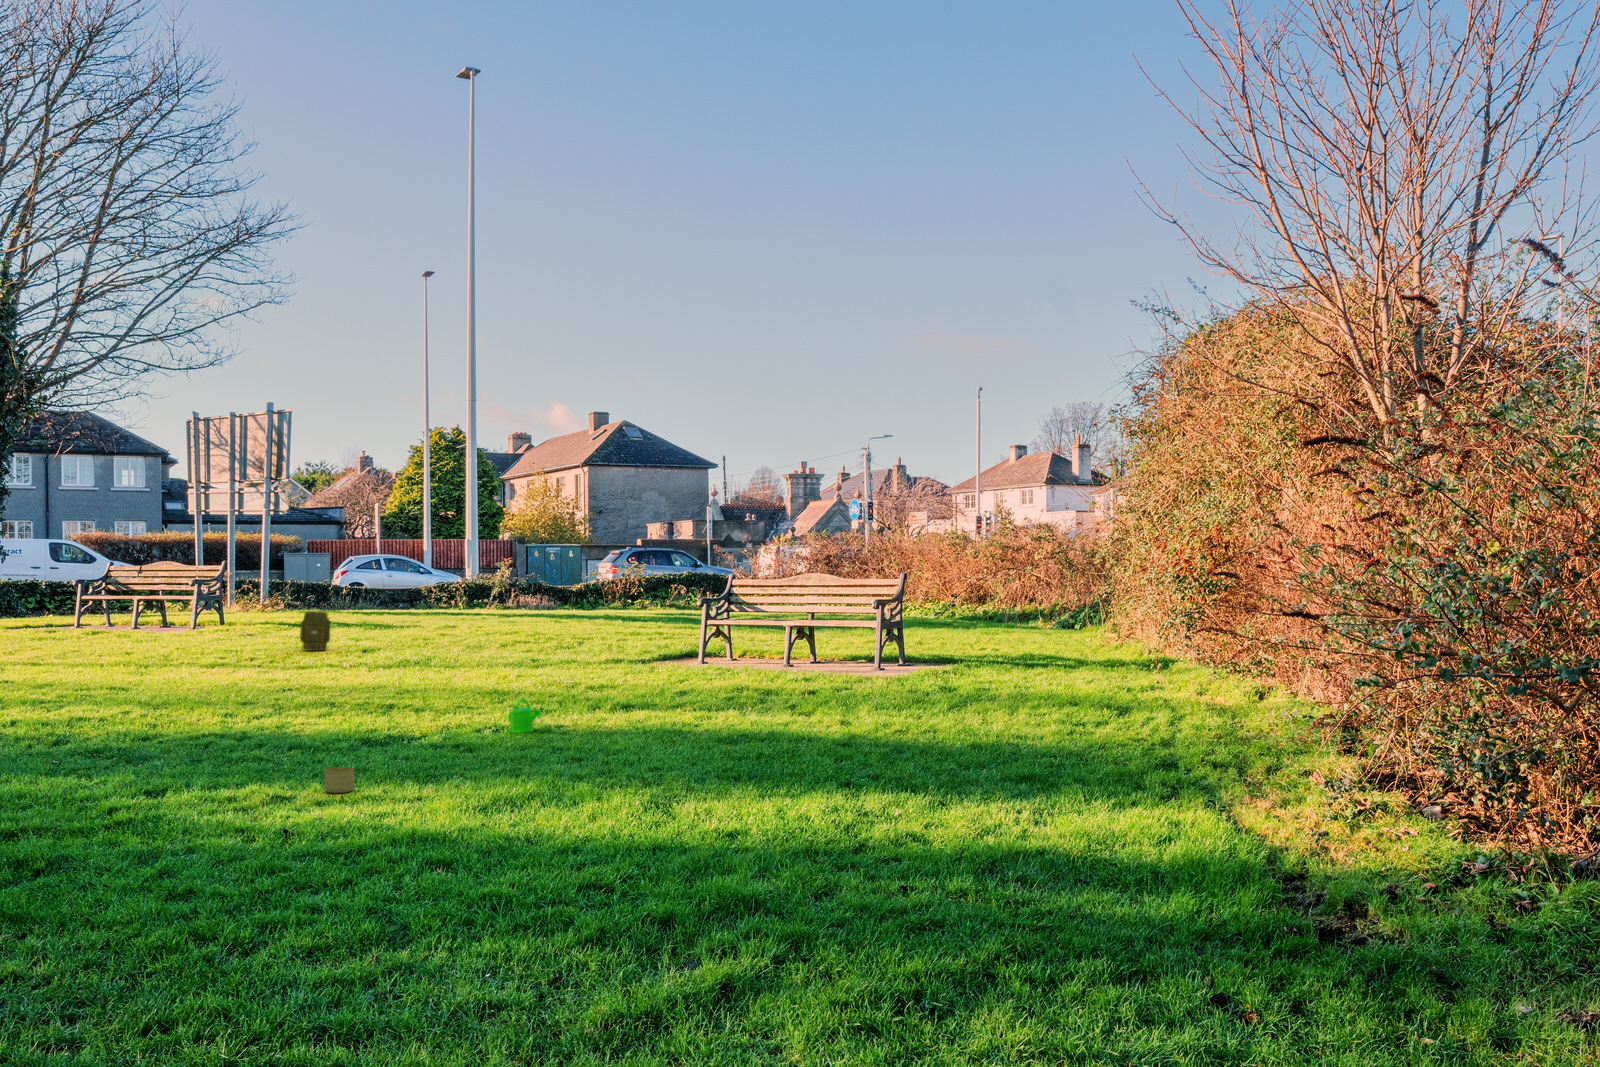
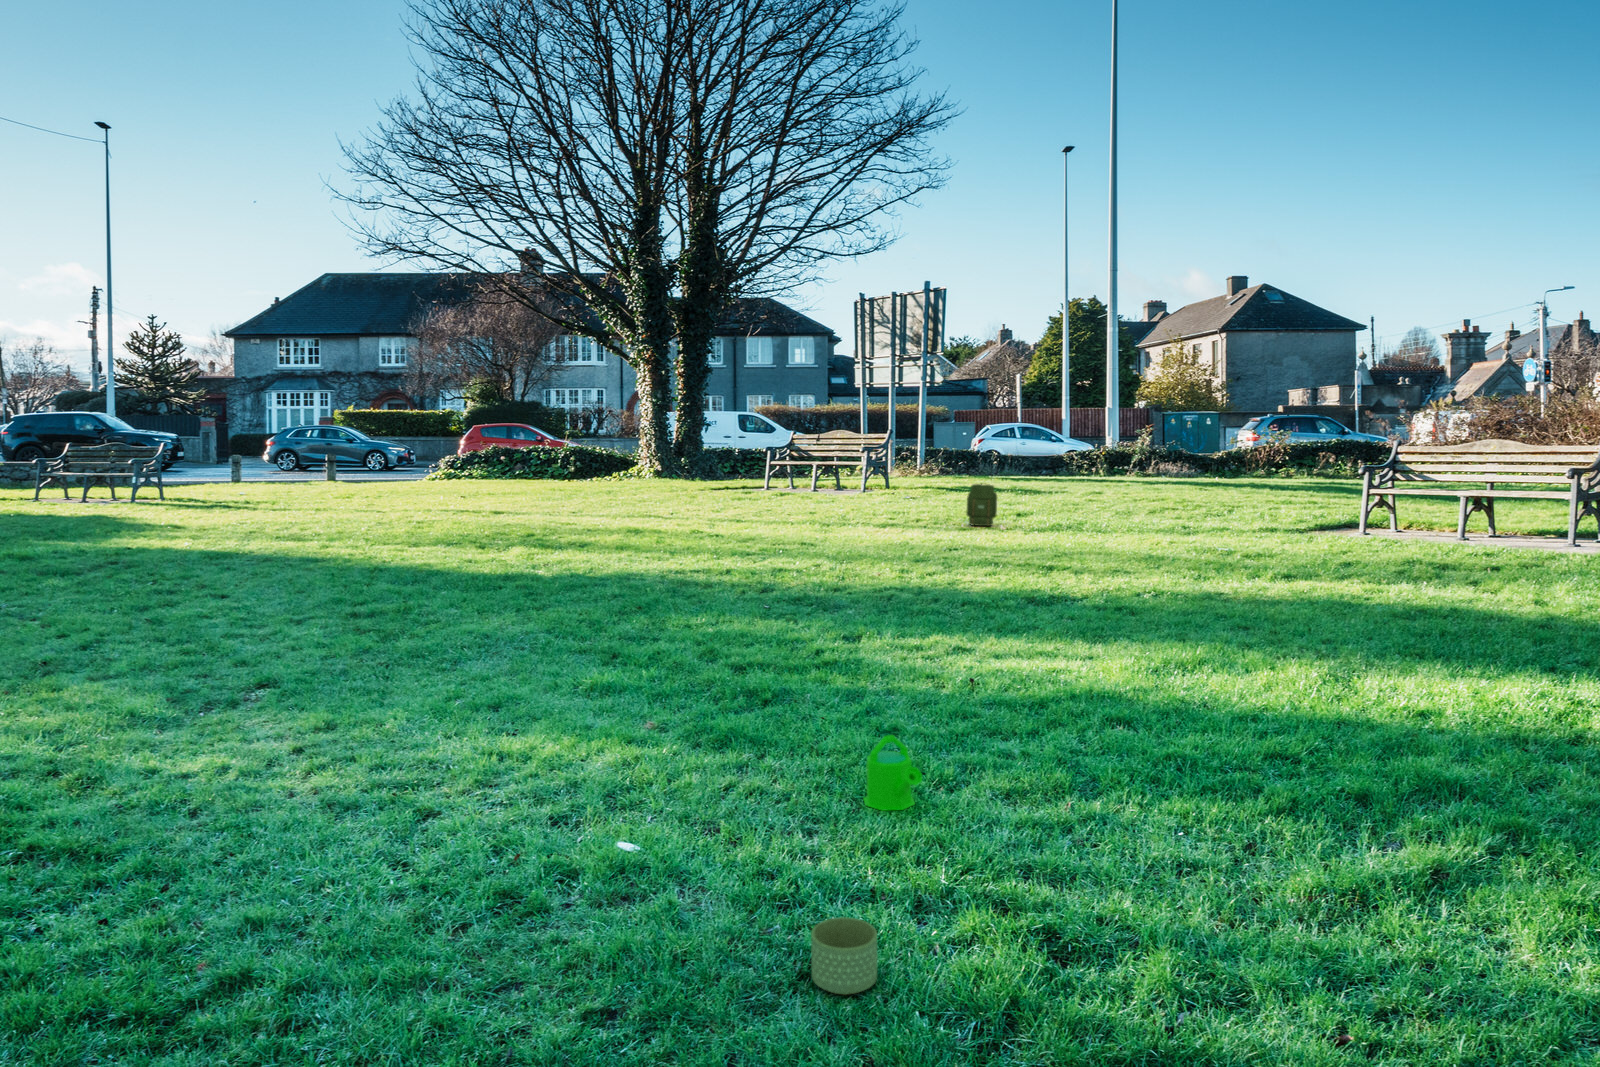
watering can: present [508,698,541,733] -> present [863,735,922,811]
planter: present [324,767,354,793] -> present [811,917,877,995]

